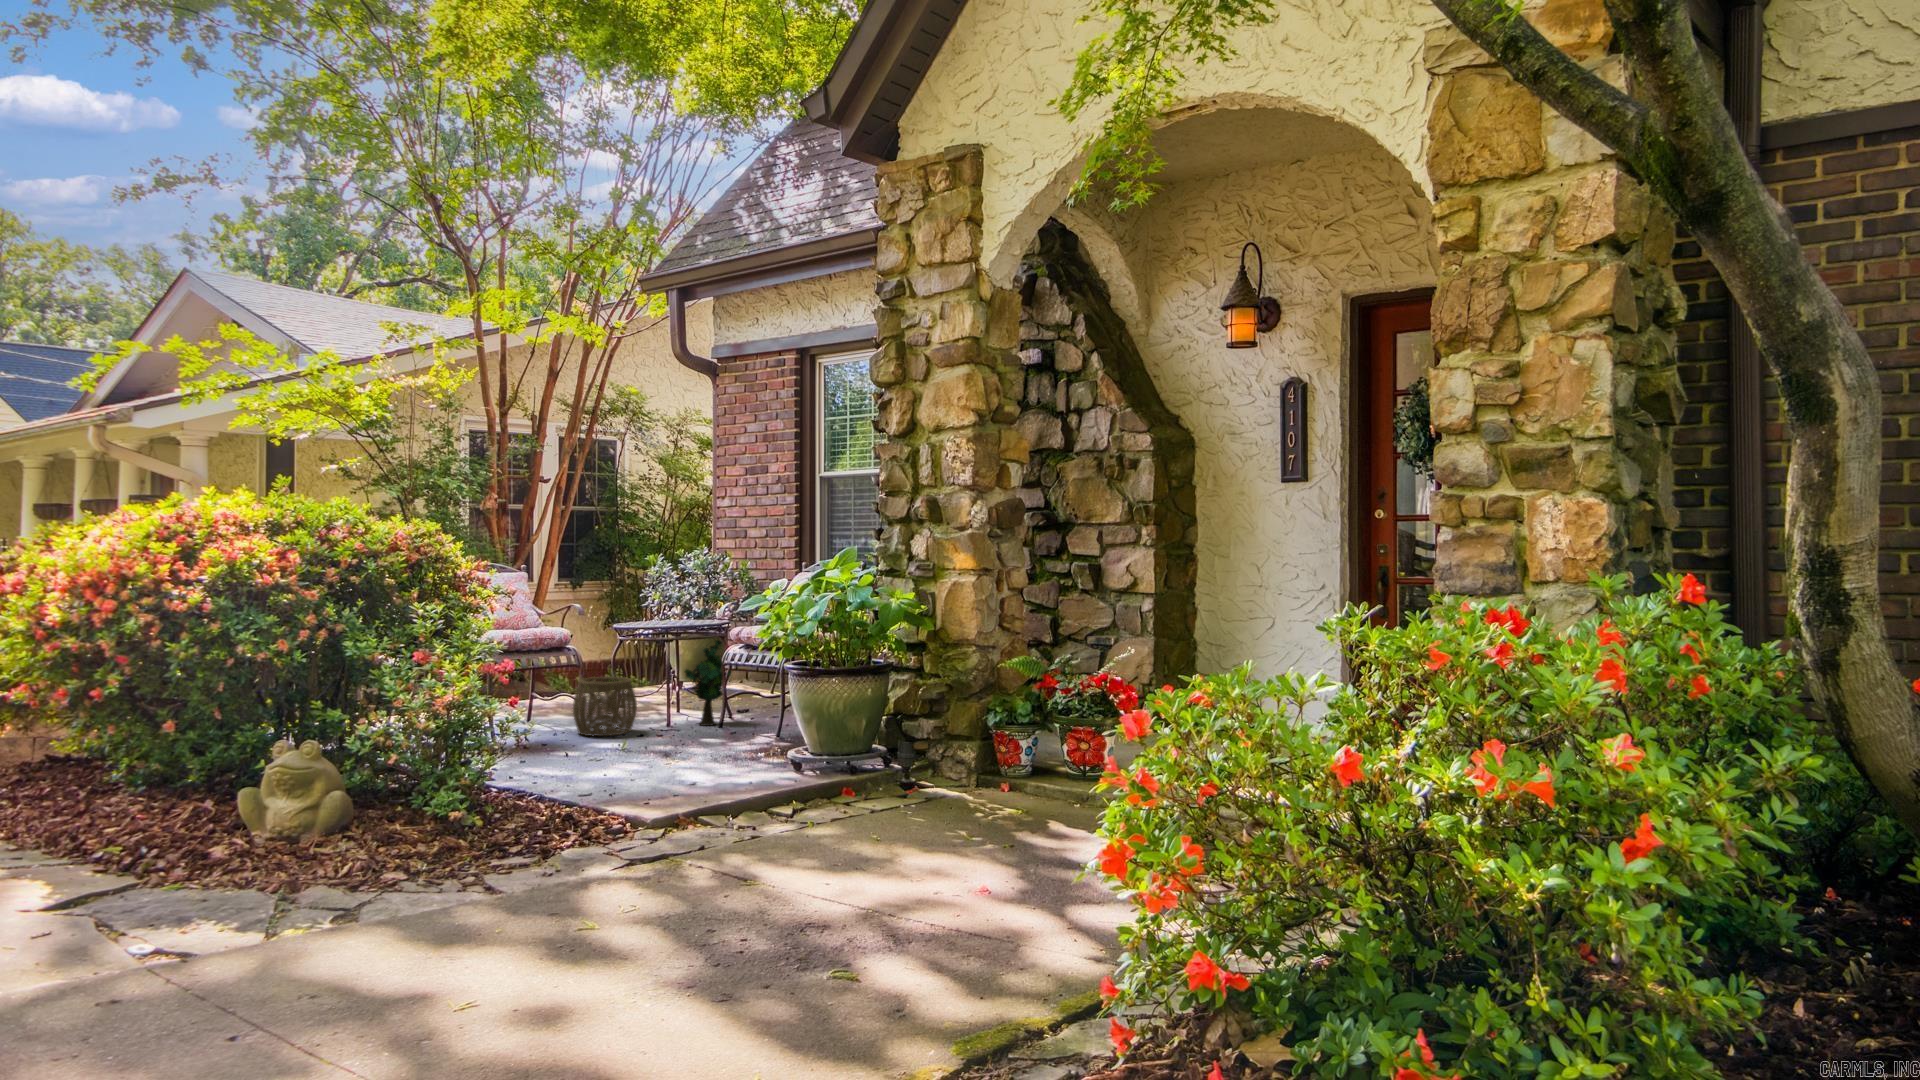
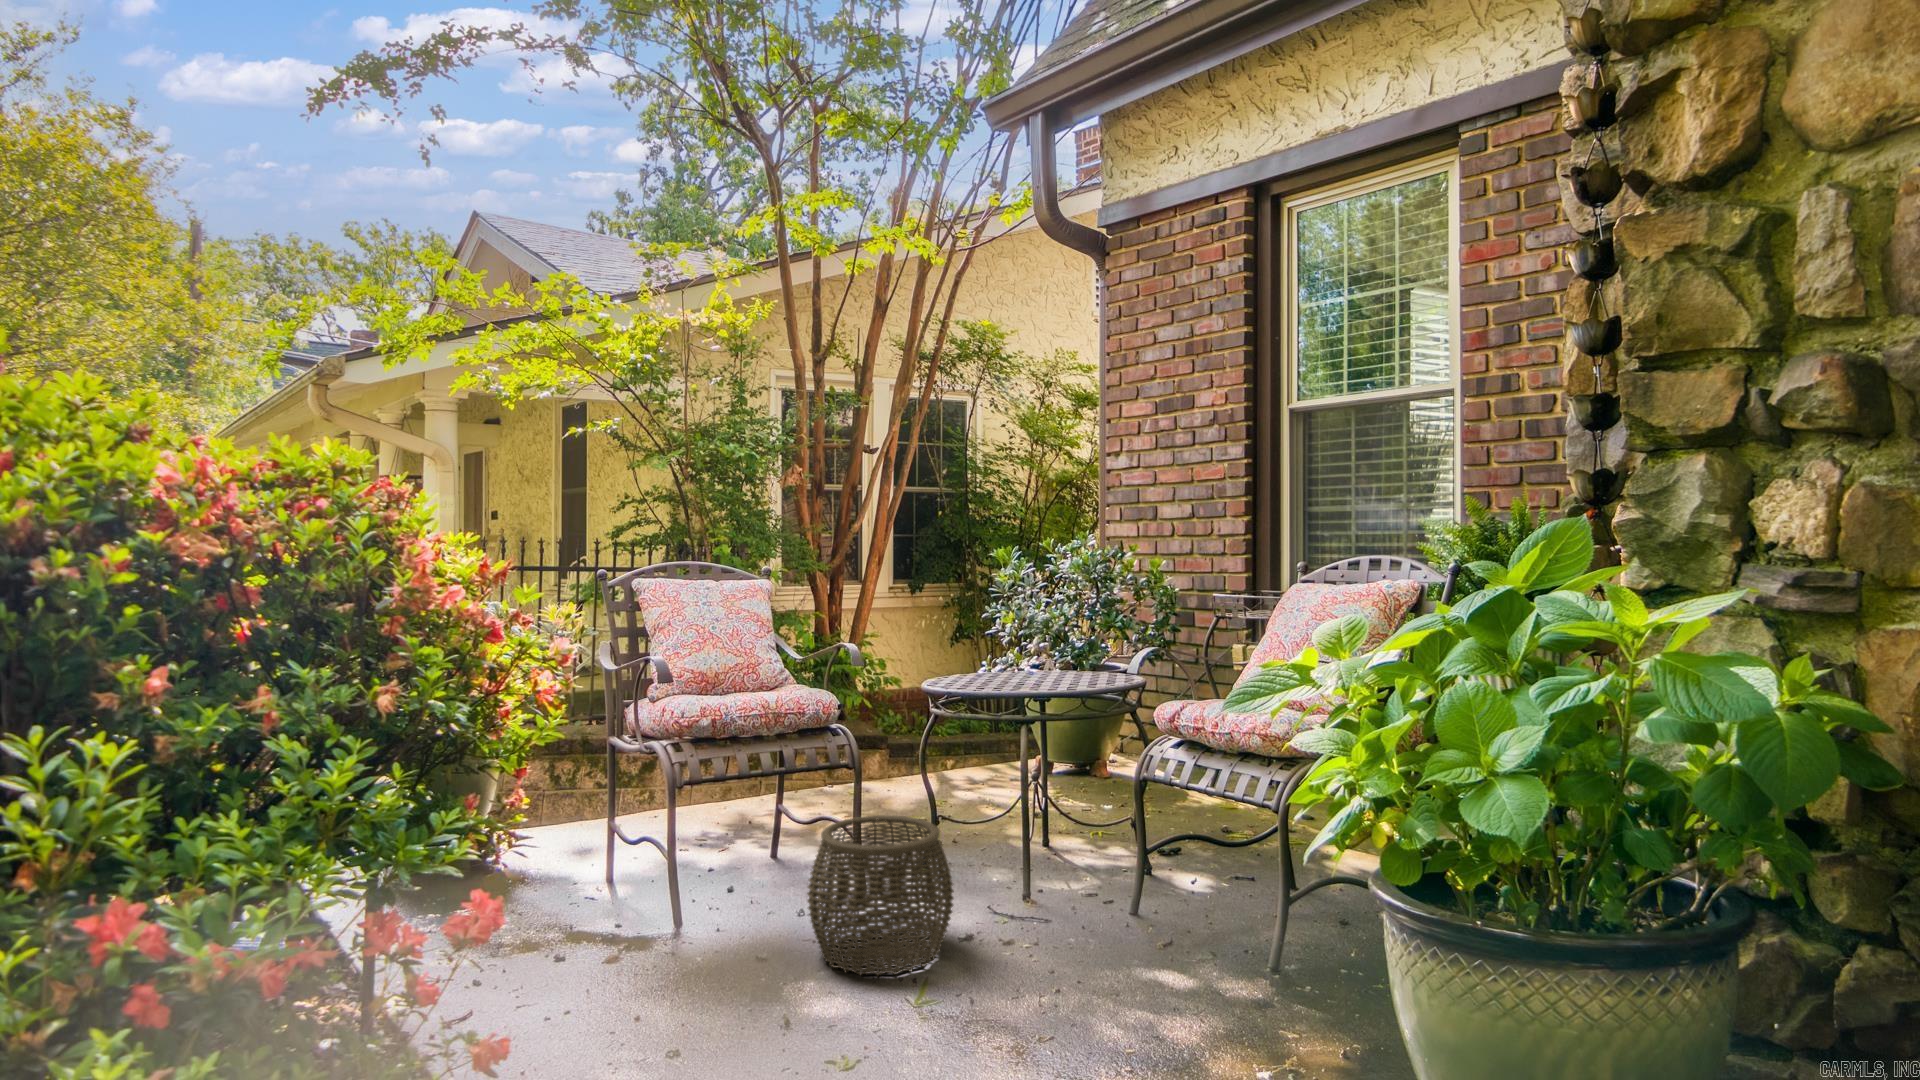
decorative plant: present [685,640,731,726] -> none [1058,732,1170,931]

